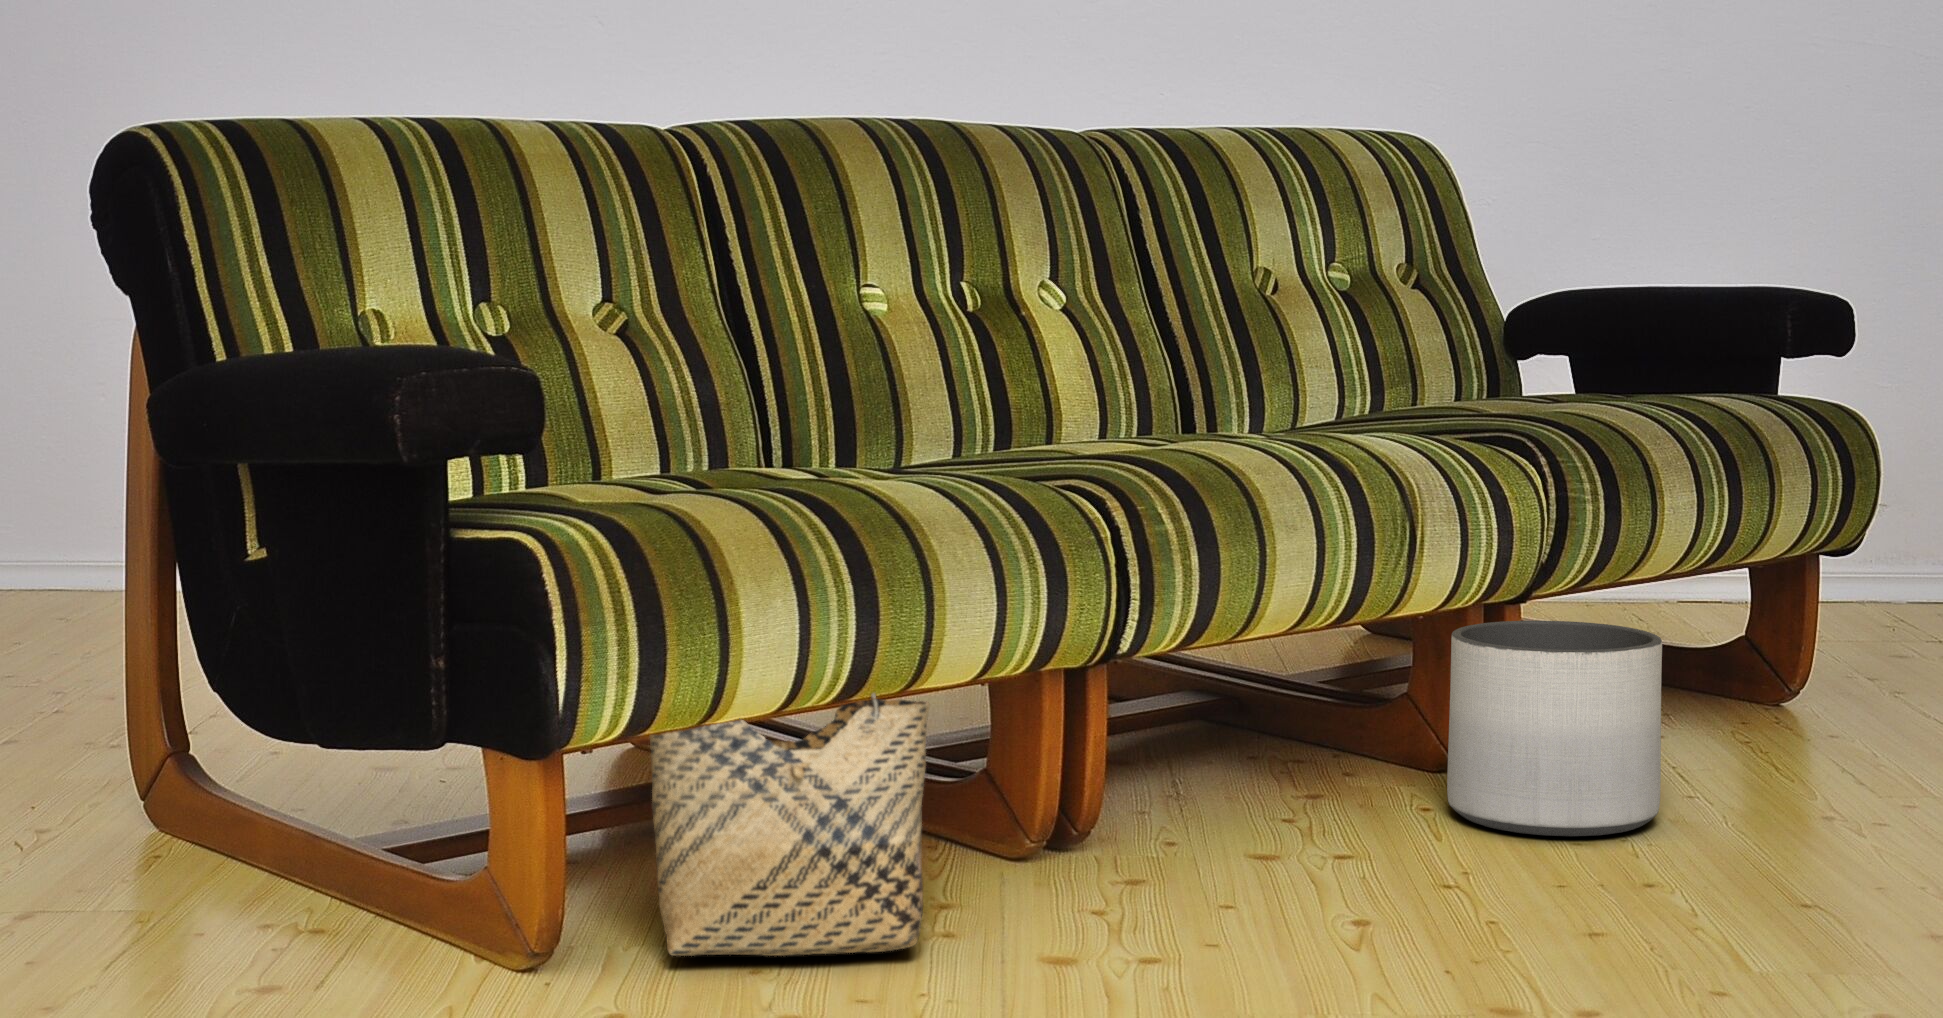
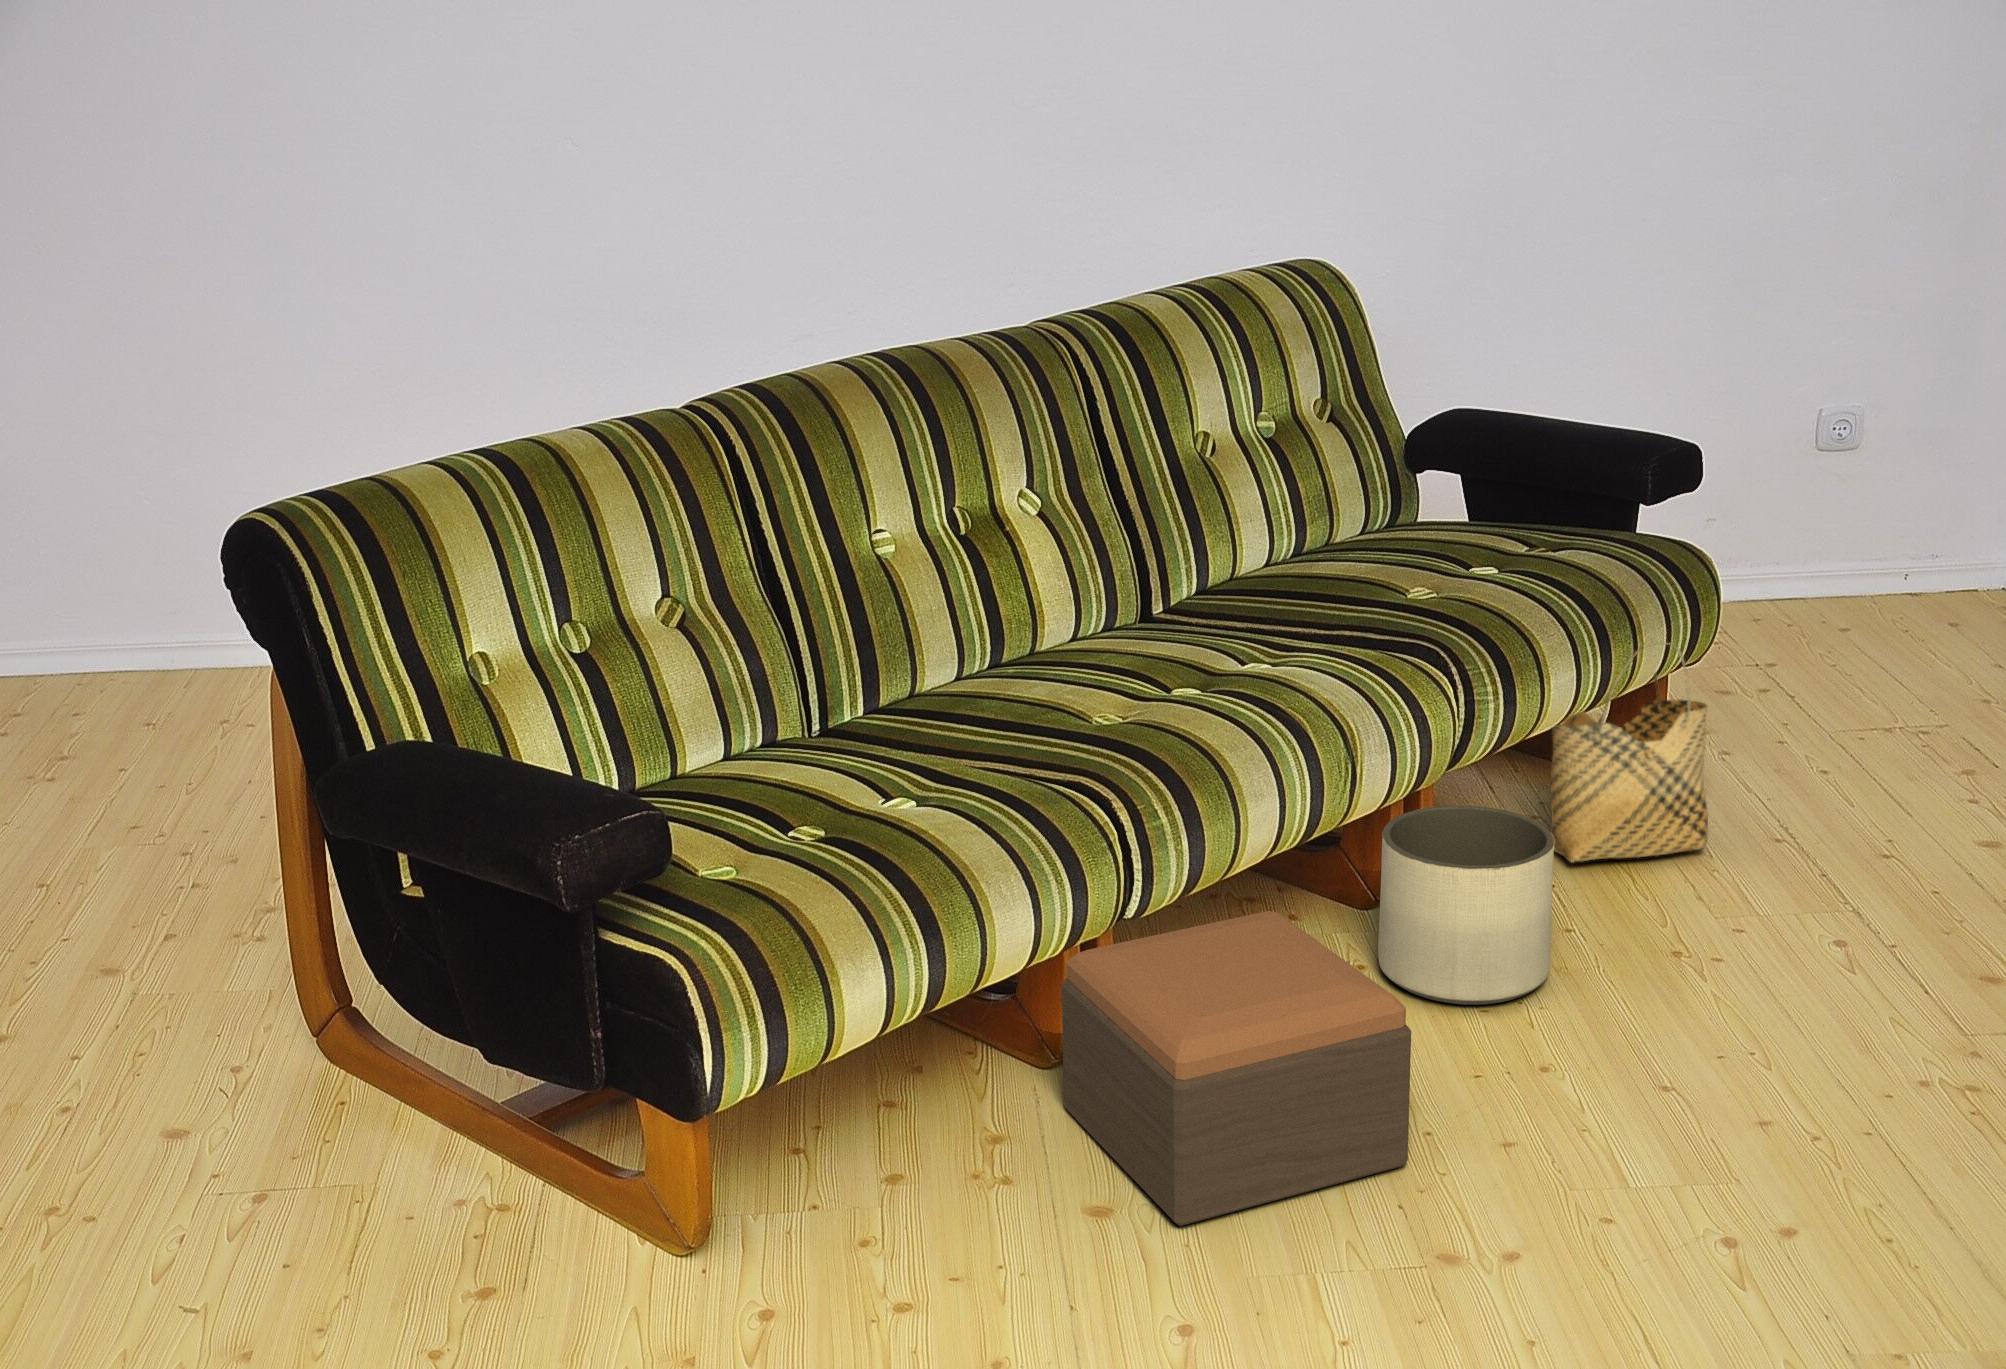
footstool: none [1038,662,1464,973] -> present [1061,911,1411,1226]
woven basket: present [650,693,930,956] -> present [1551,642,1708,863]

